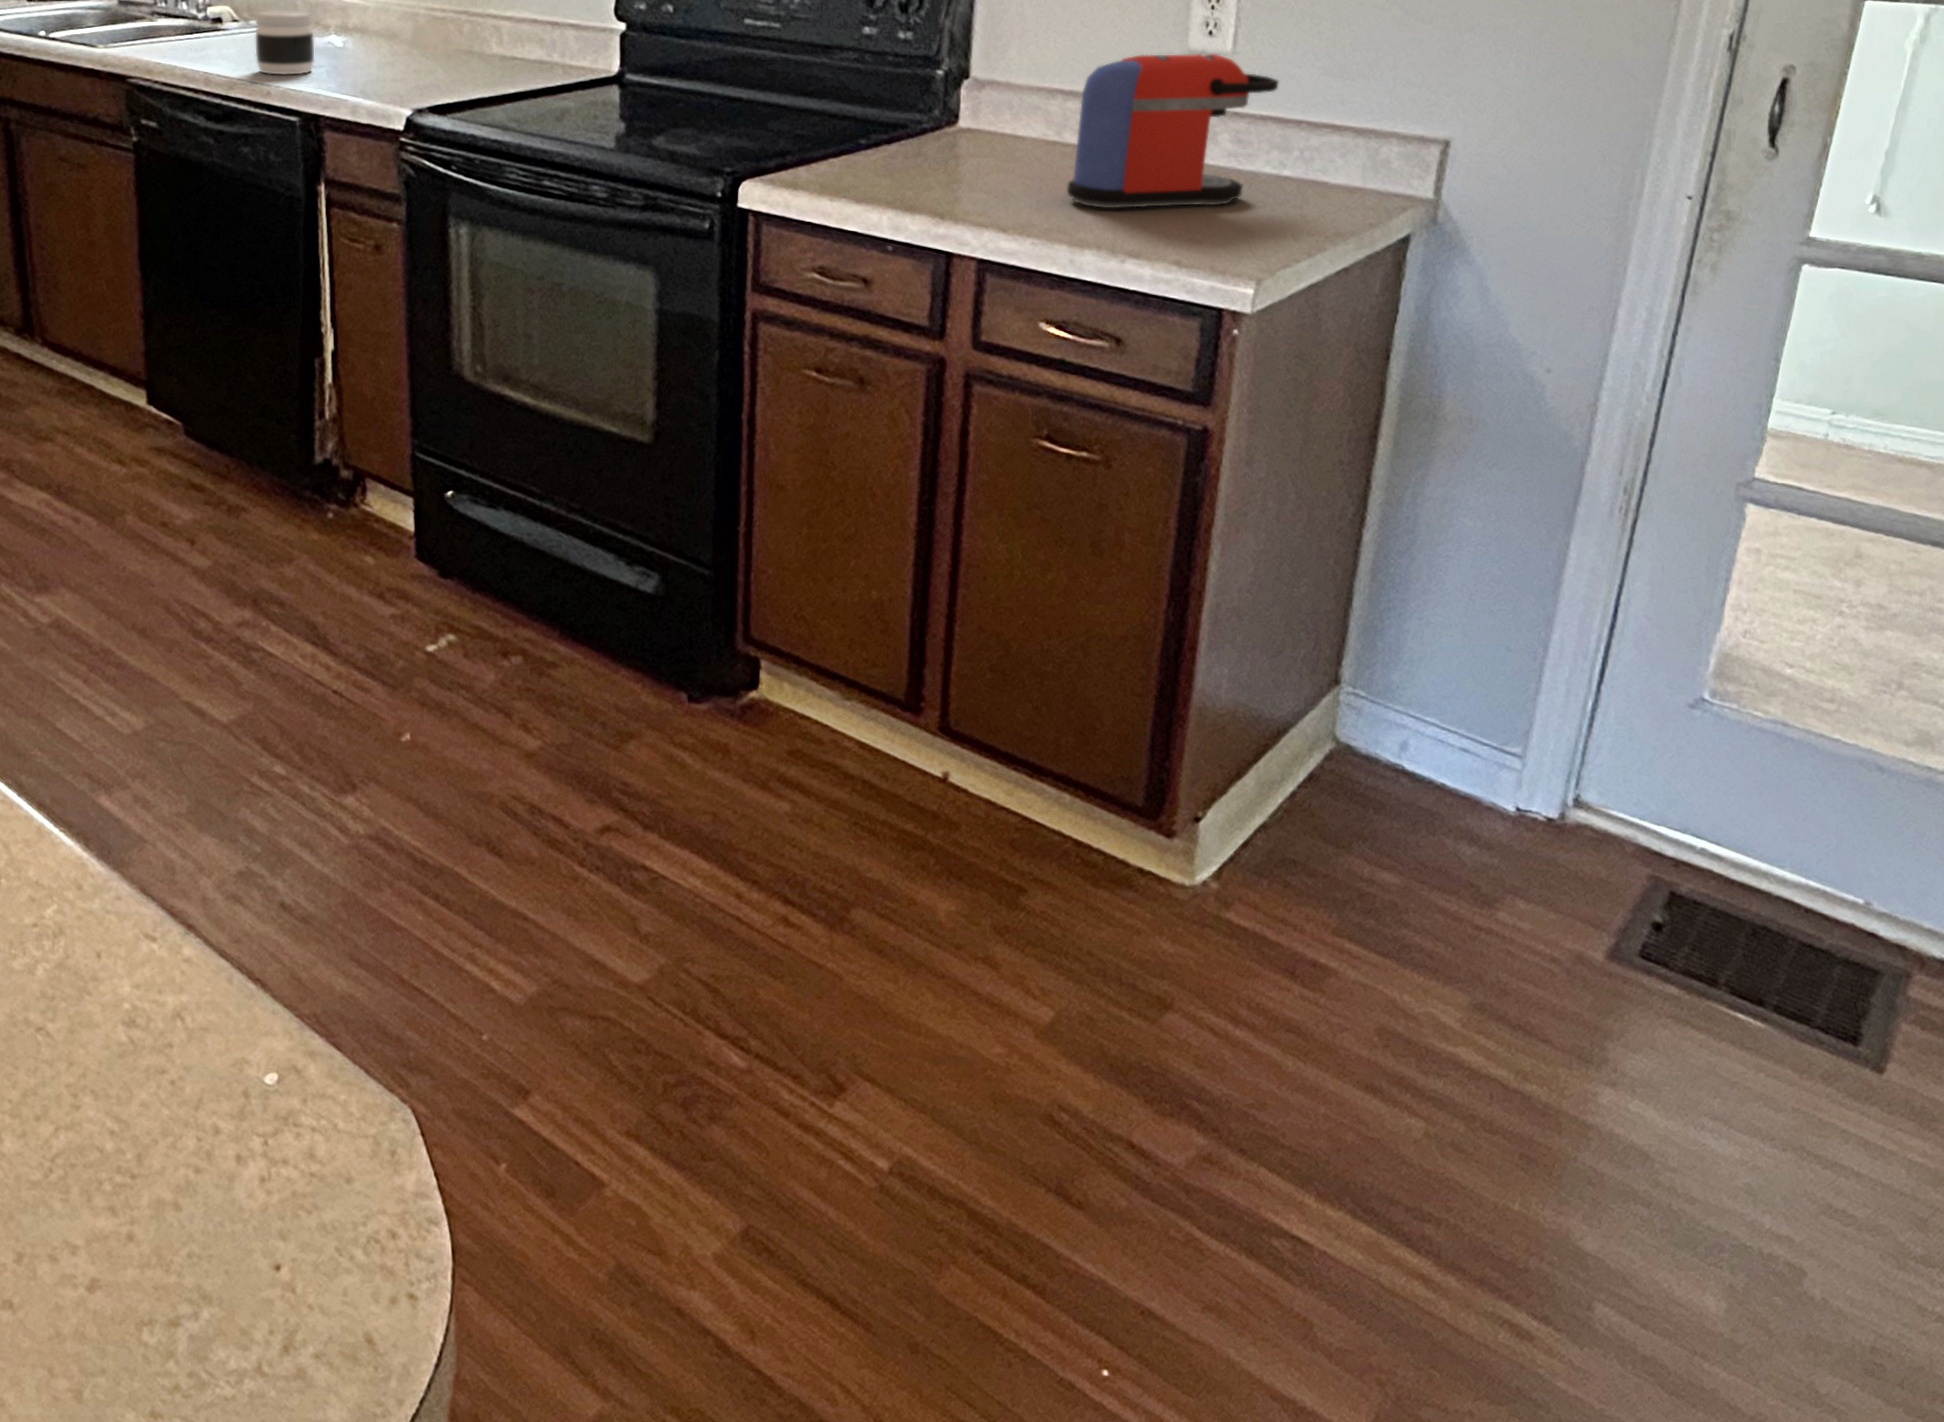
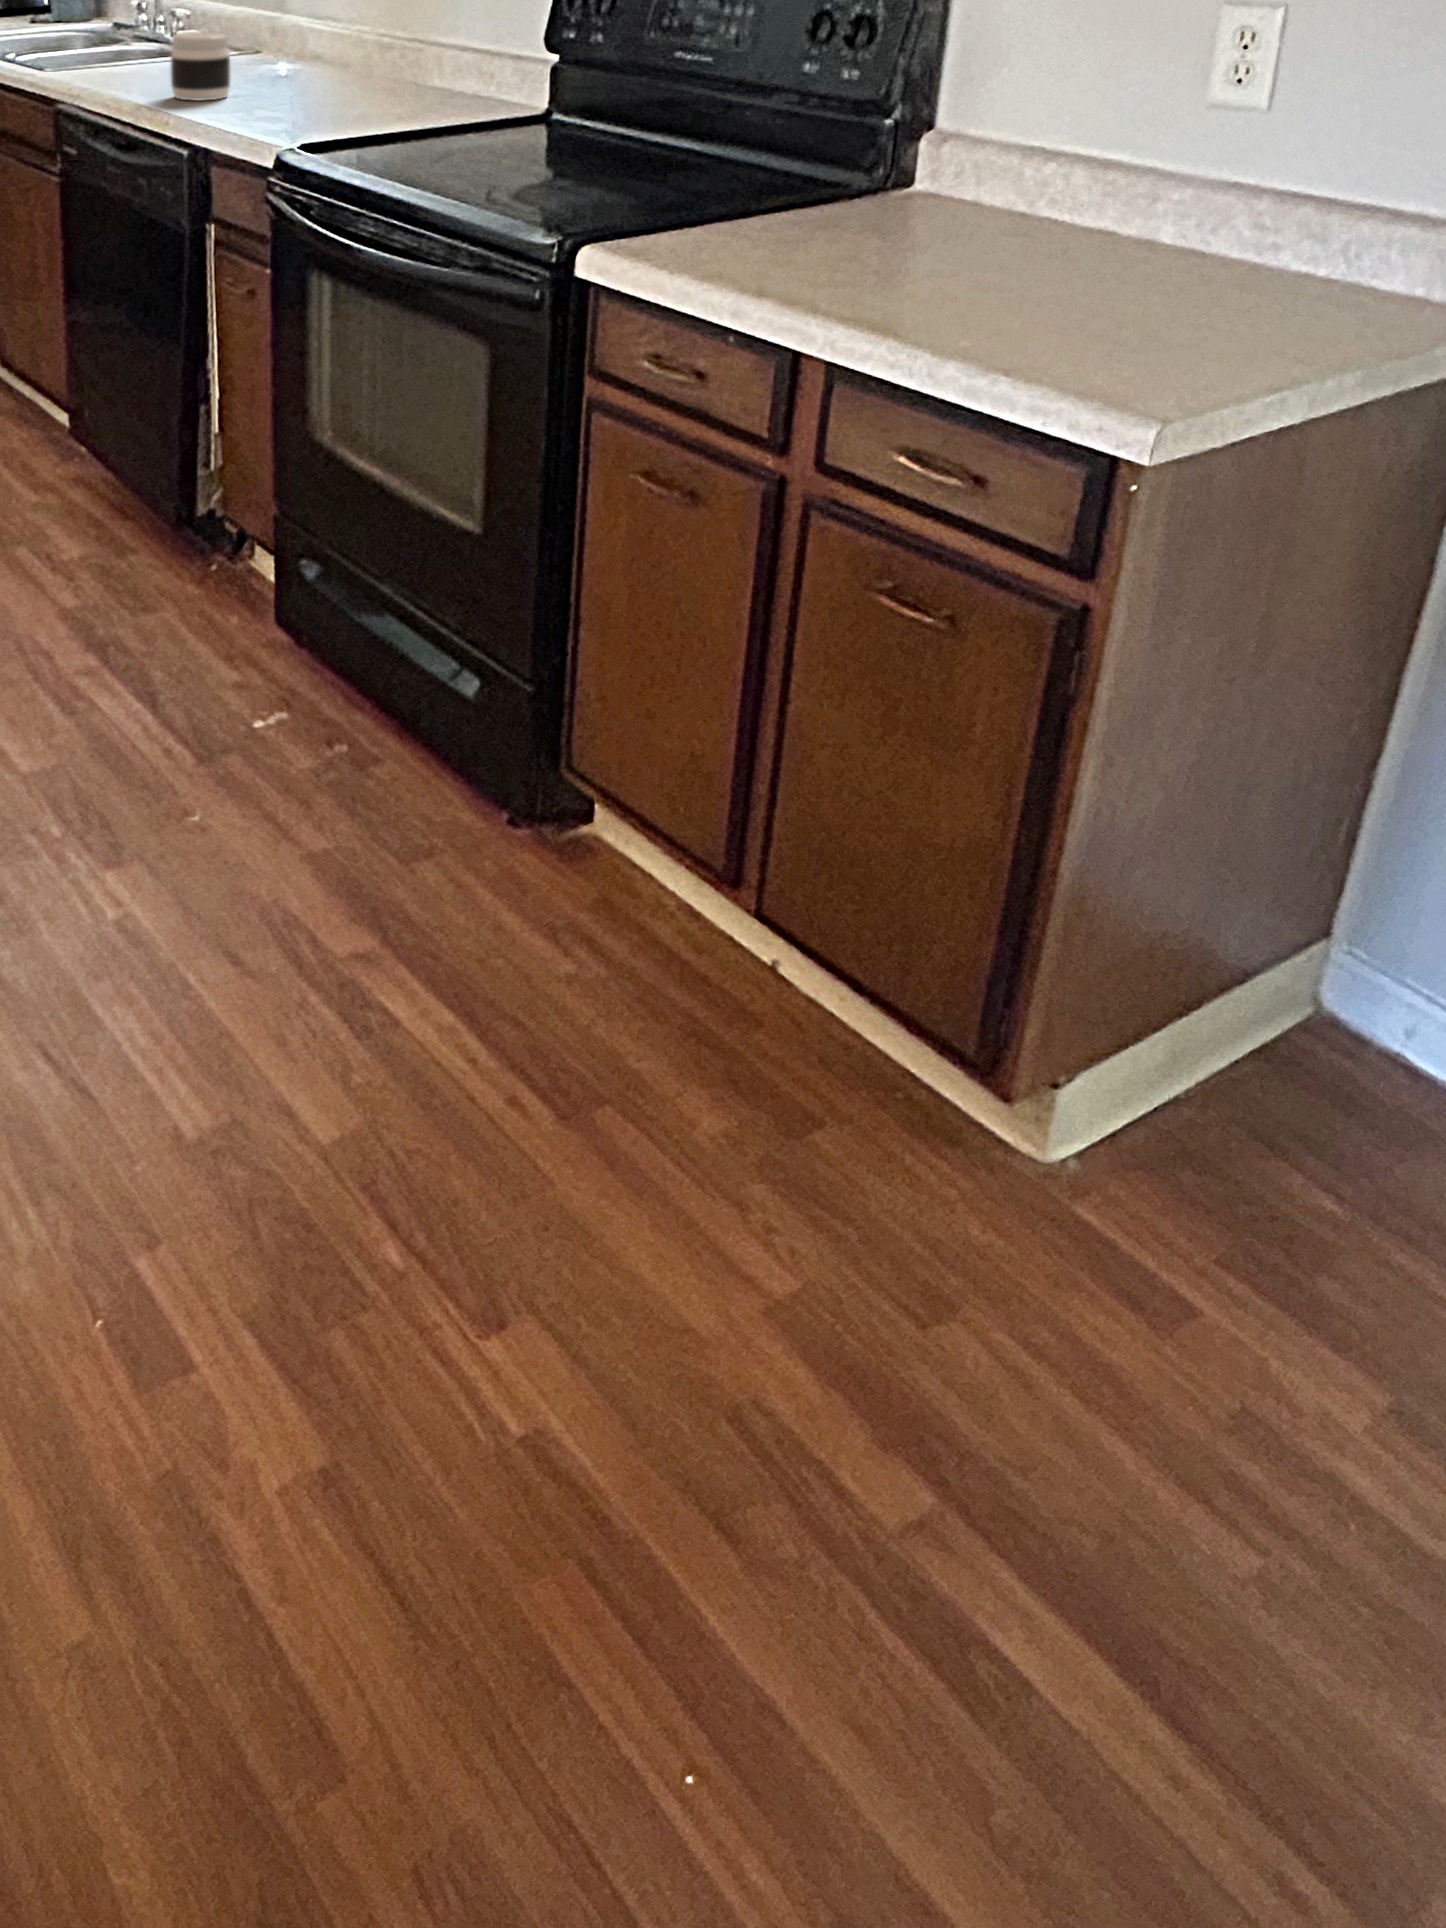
coffee maker: present [1067,54,1278,208] -> none [977,108,1299,309]

